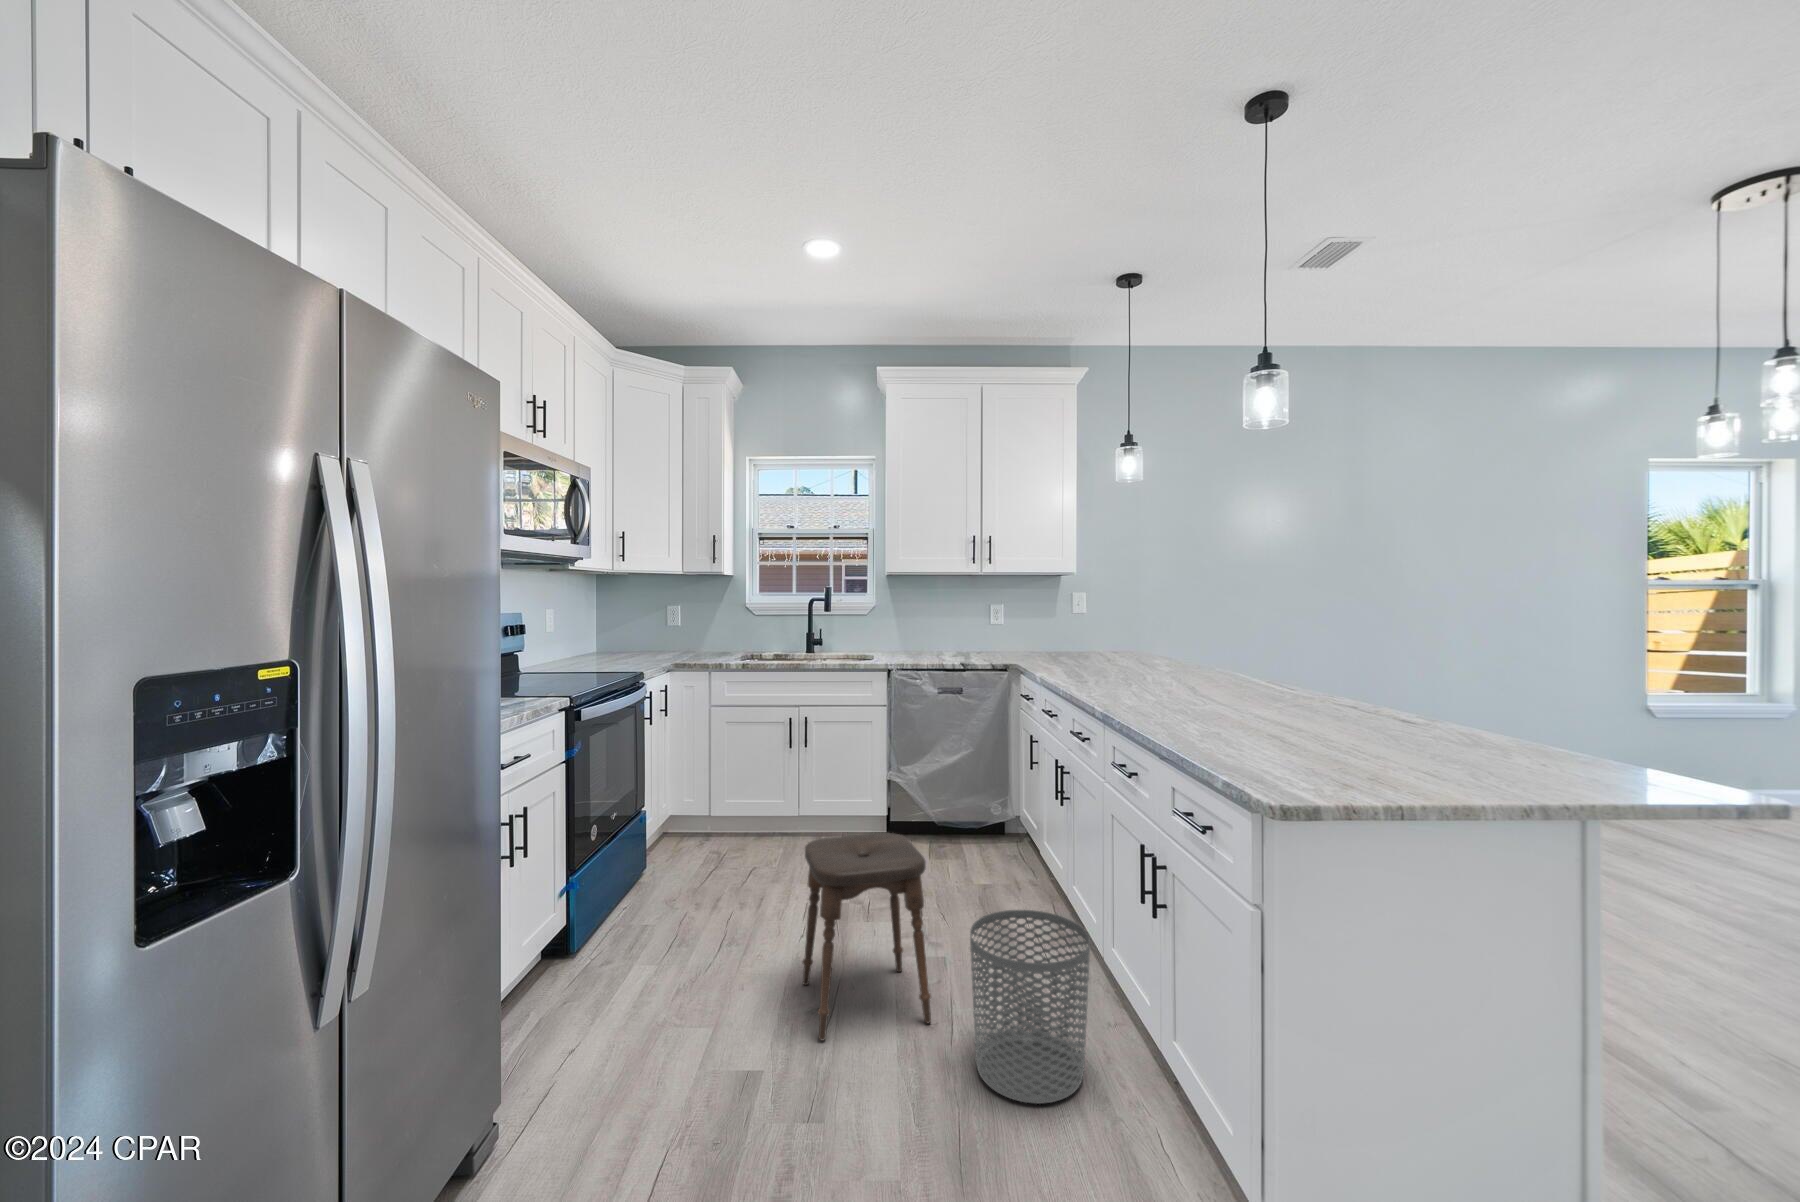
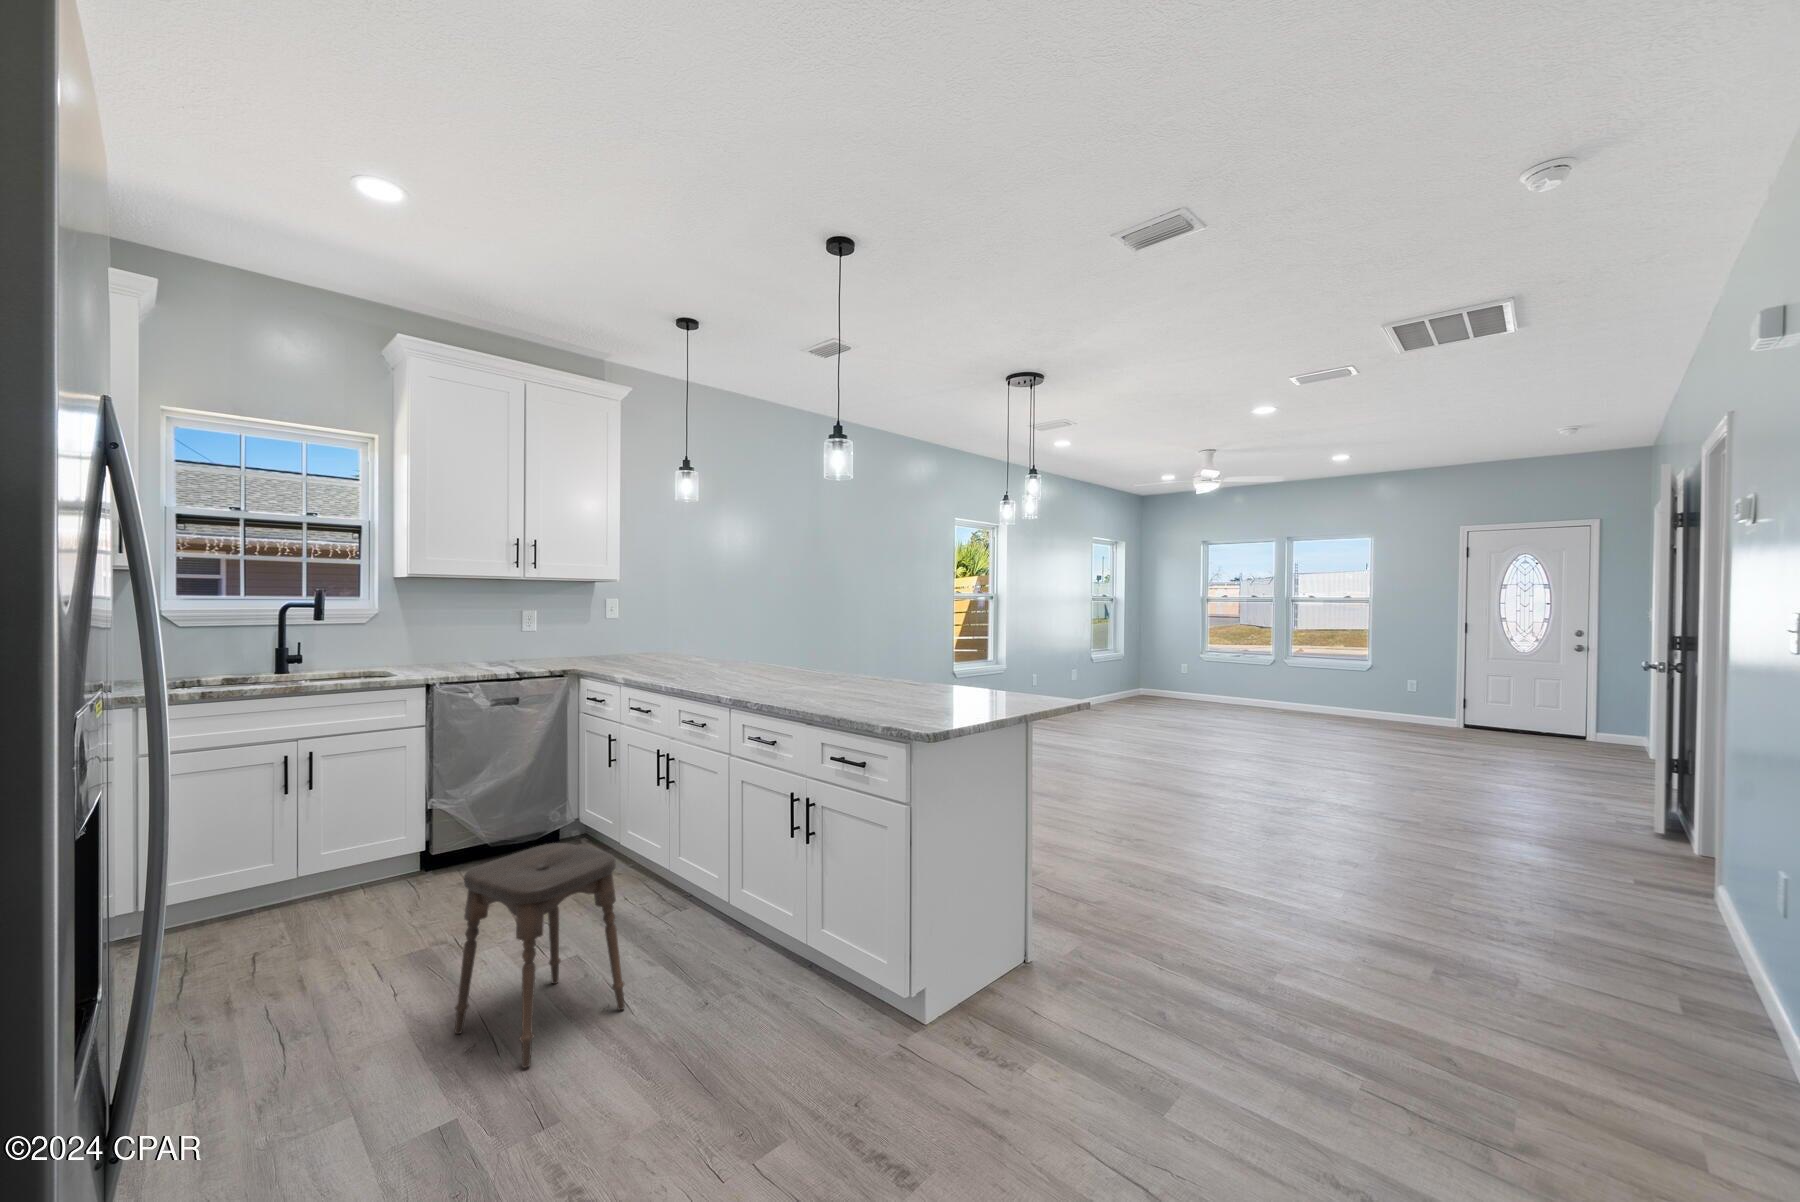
waste bin: present [970,910,1090,1104] -> none [682,870,784,1029]

